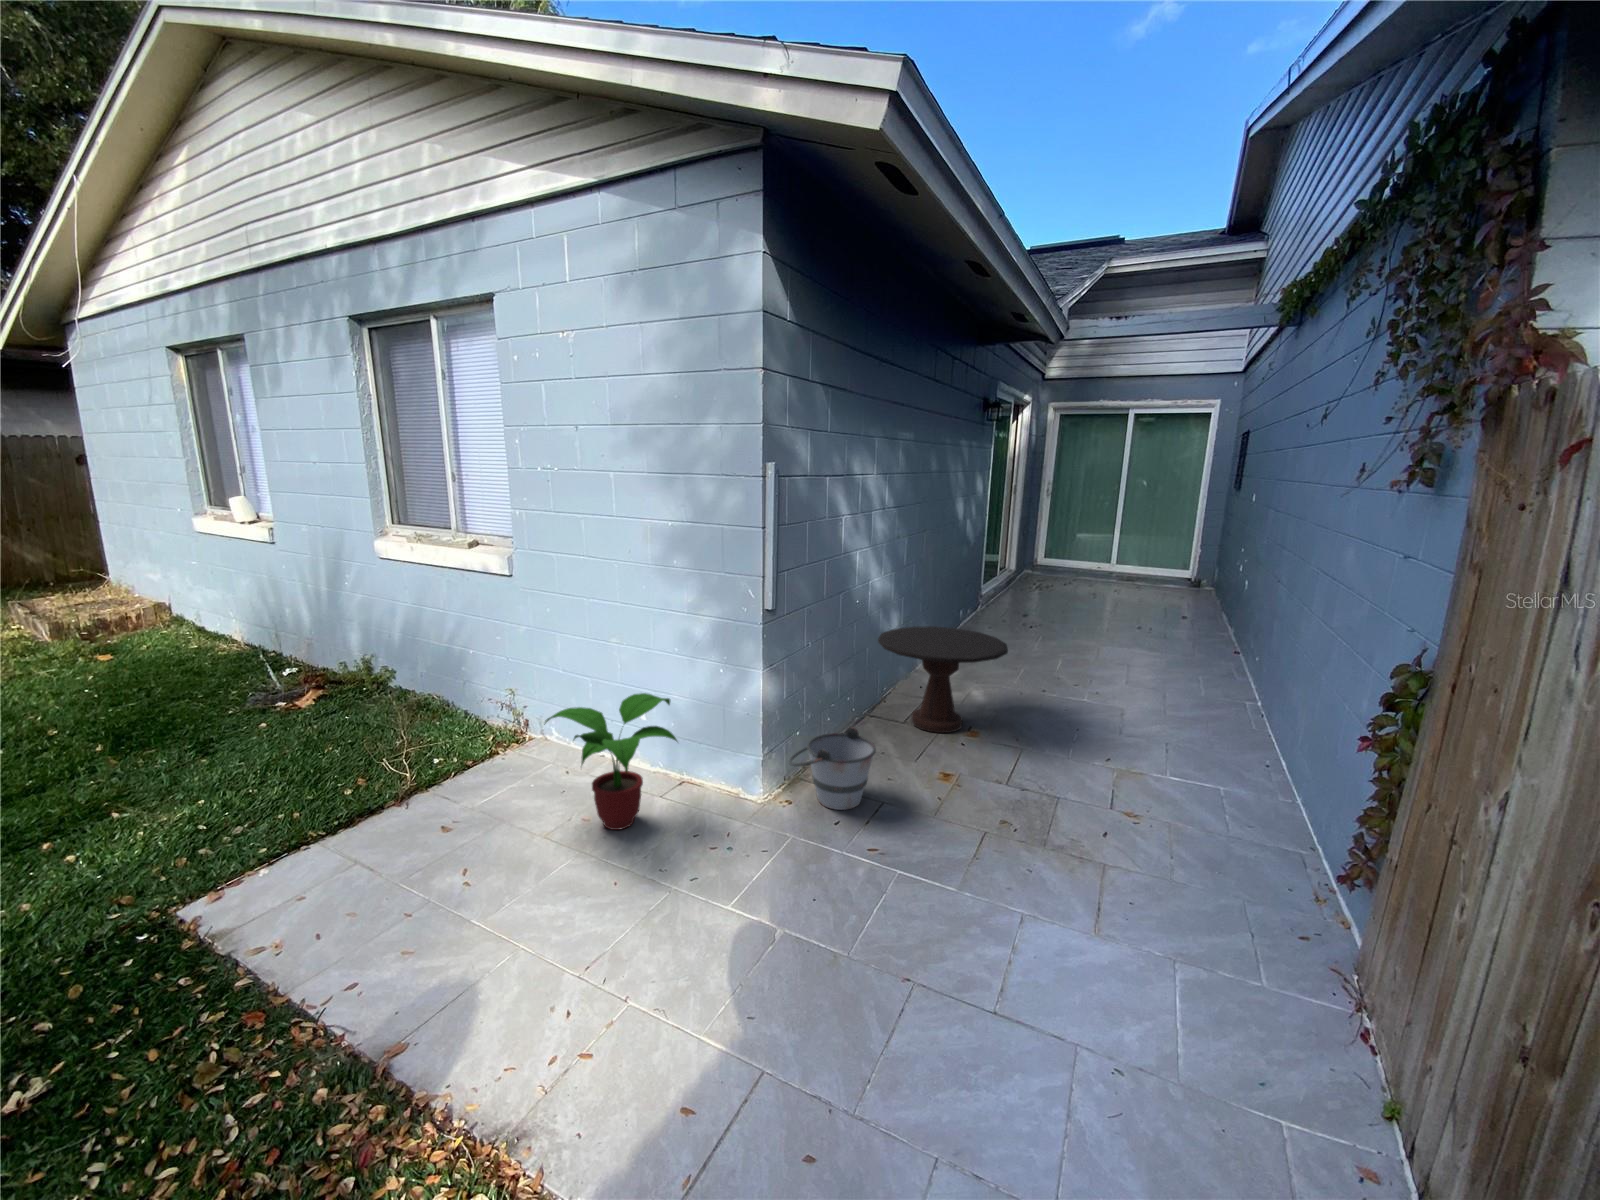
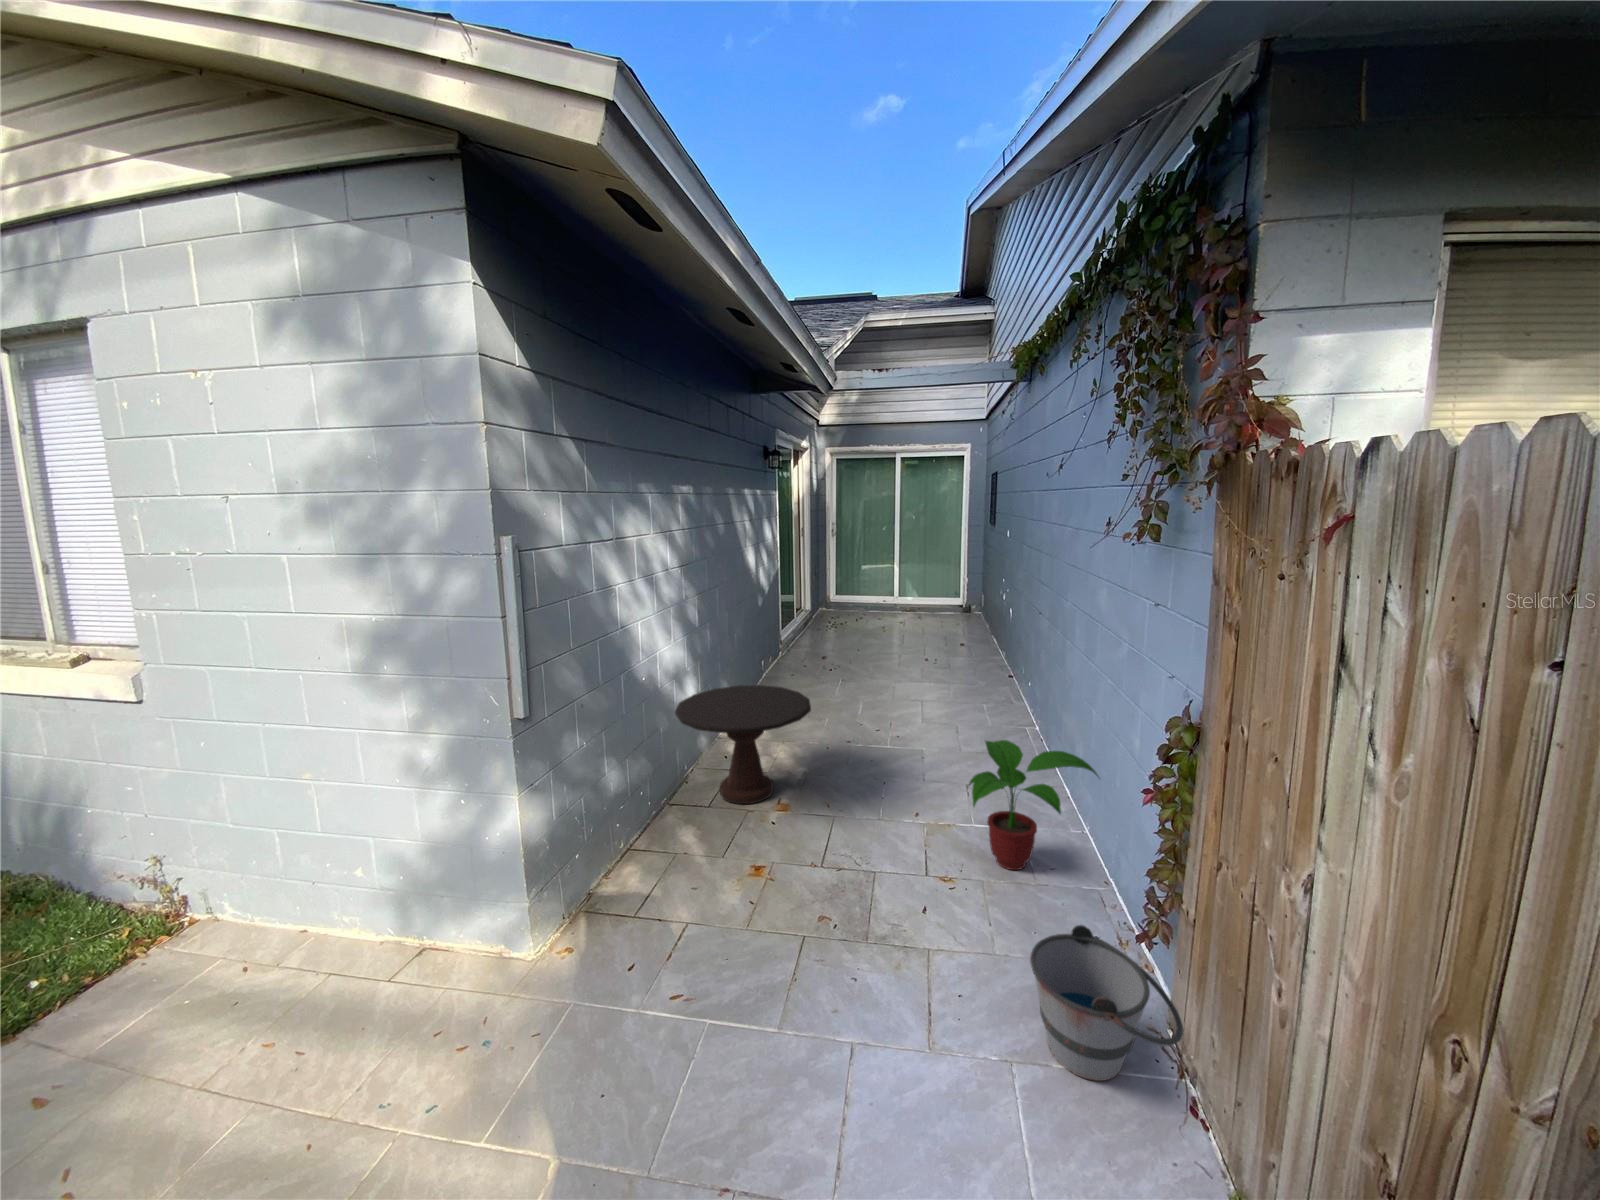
potted plant: present [544,693,677,830] -> present [969,740,1100,870]
bucket: present [789,727,876,810] -> present [1030,925,1183,1081]

